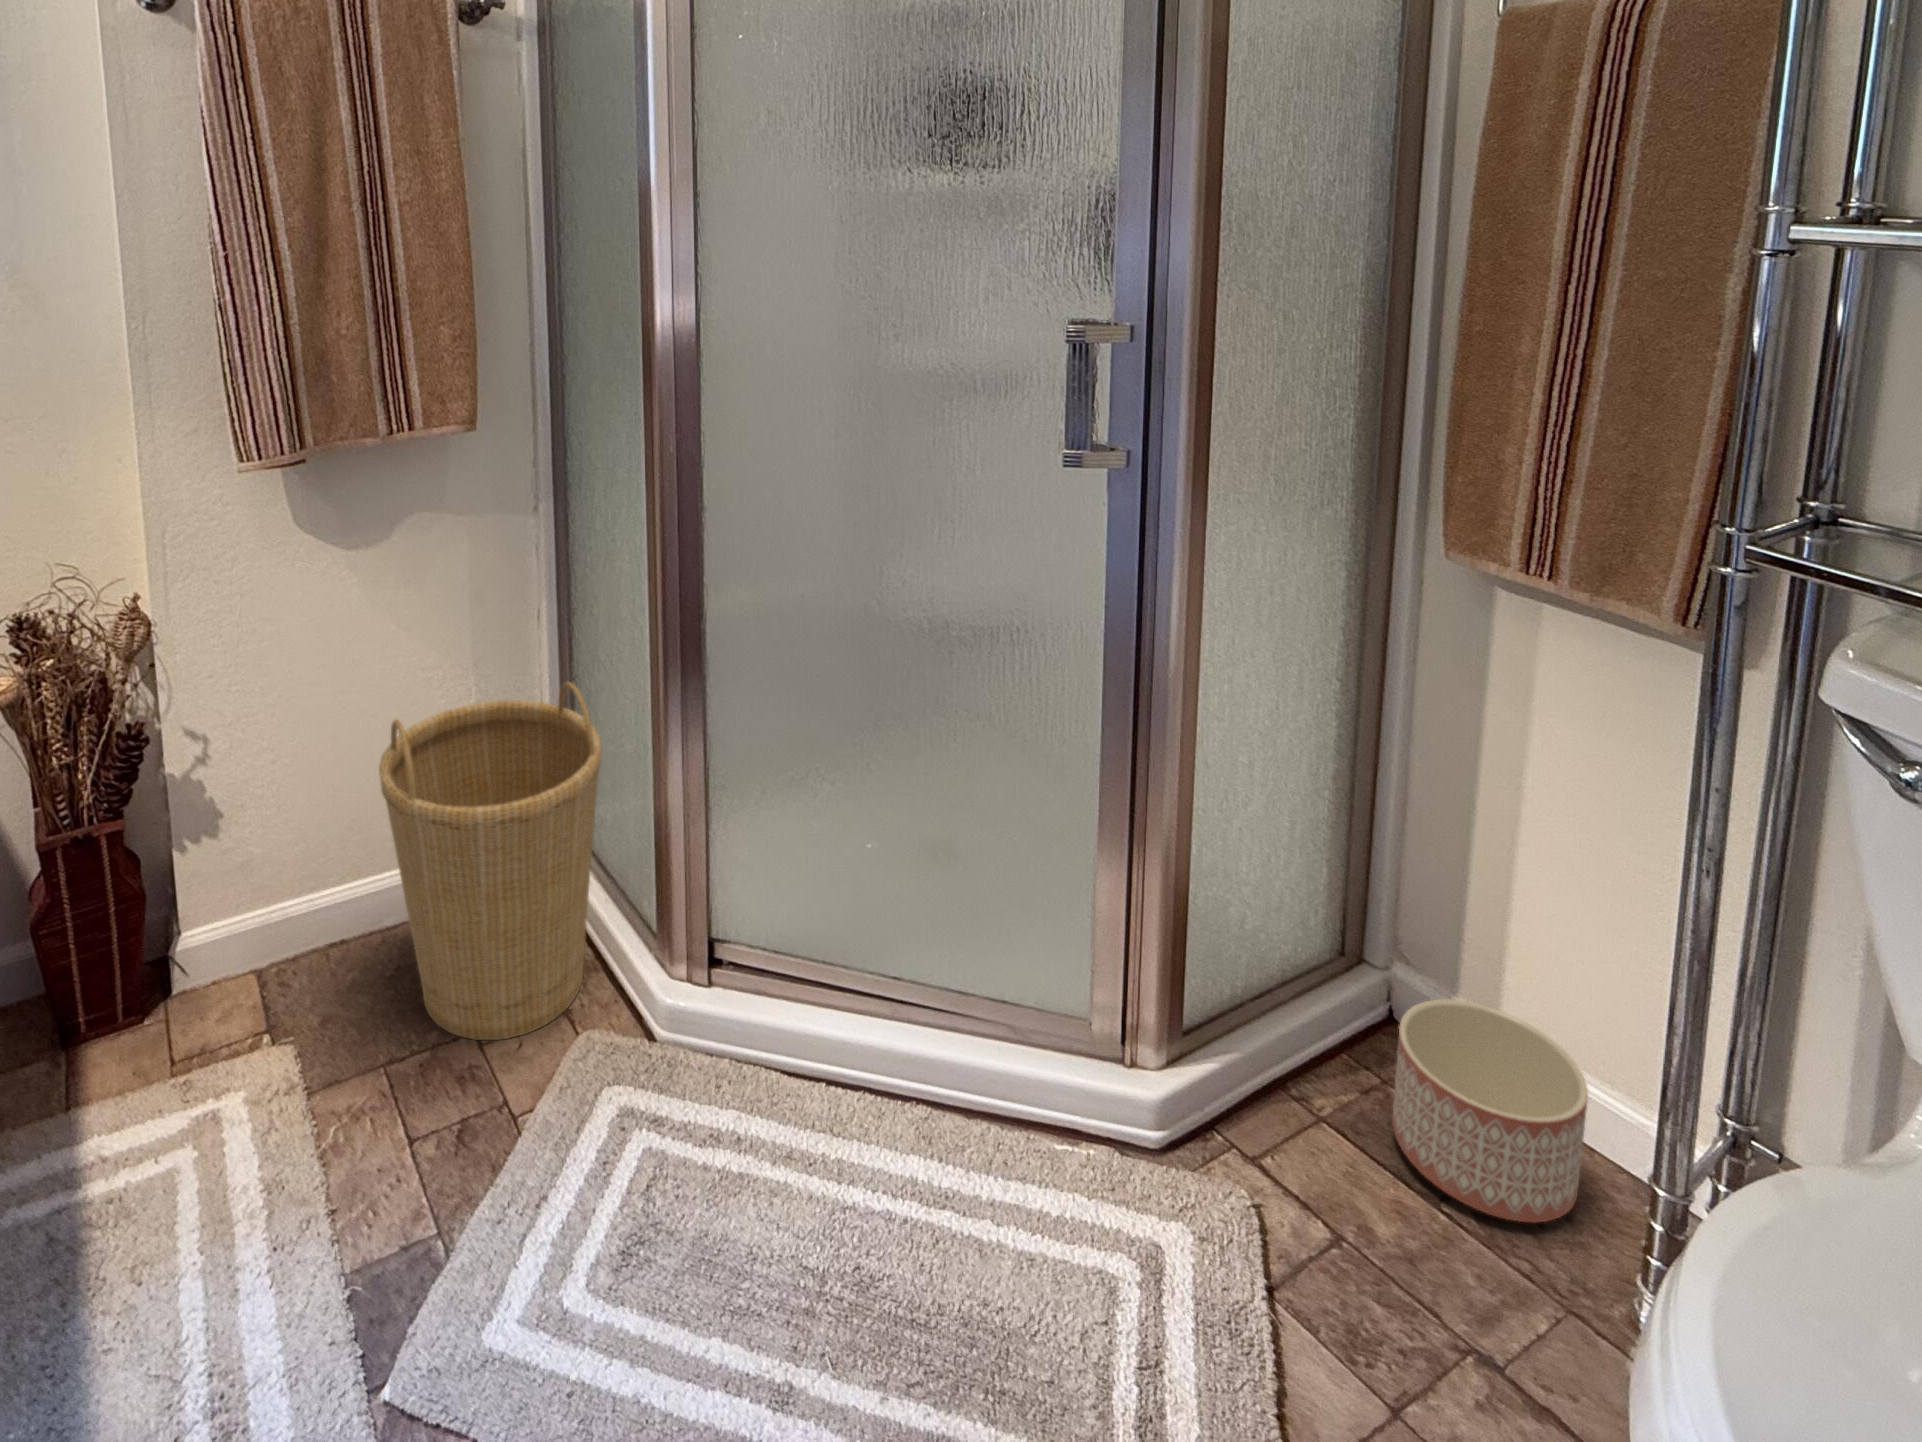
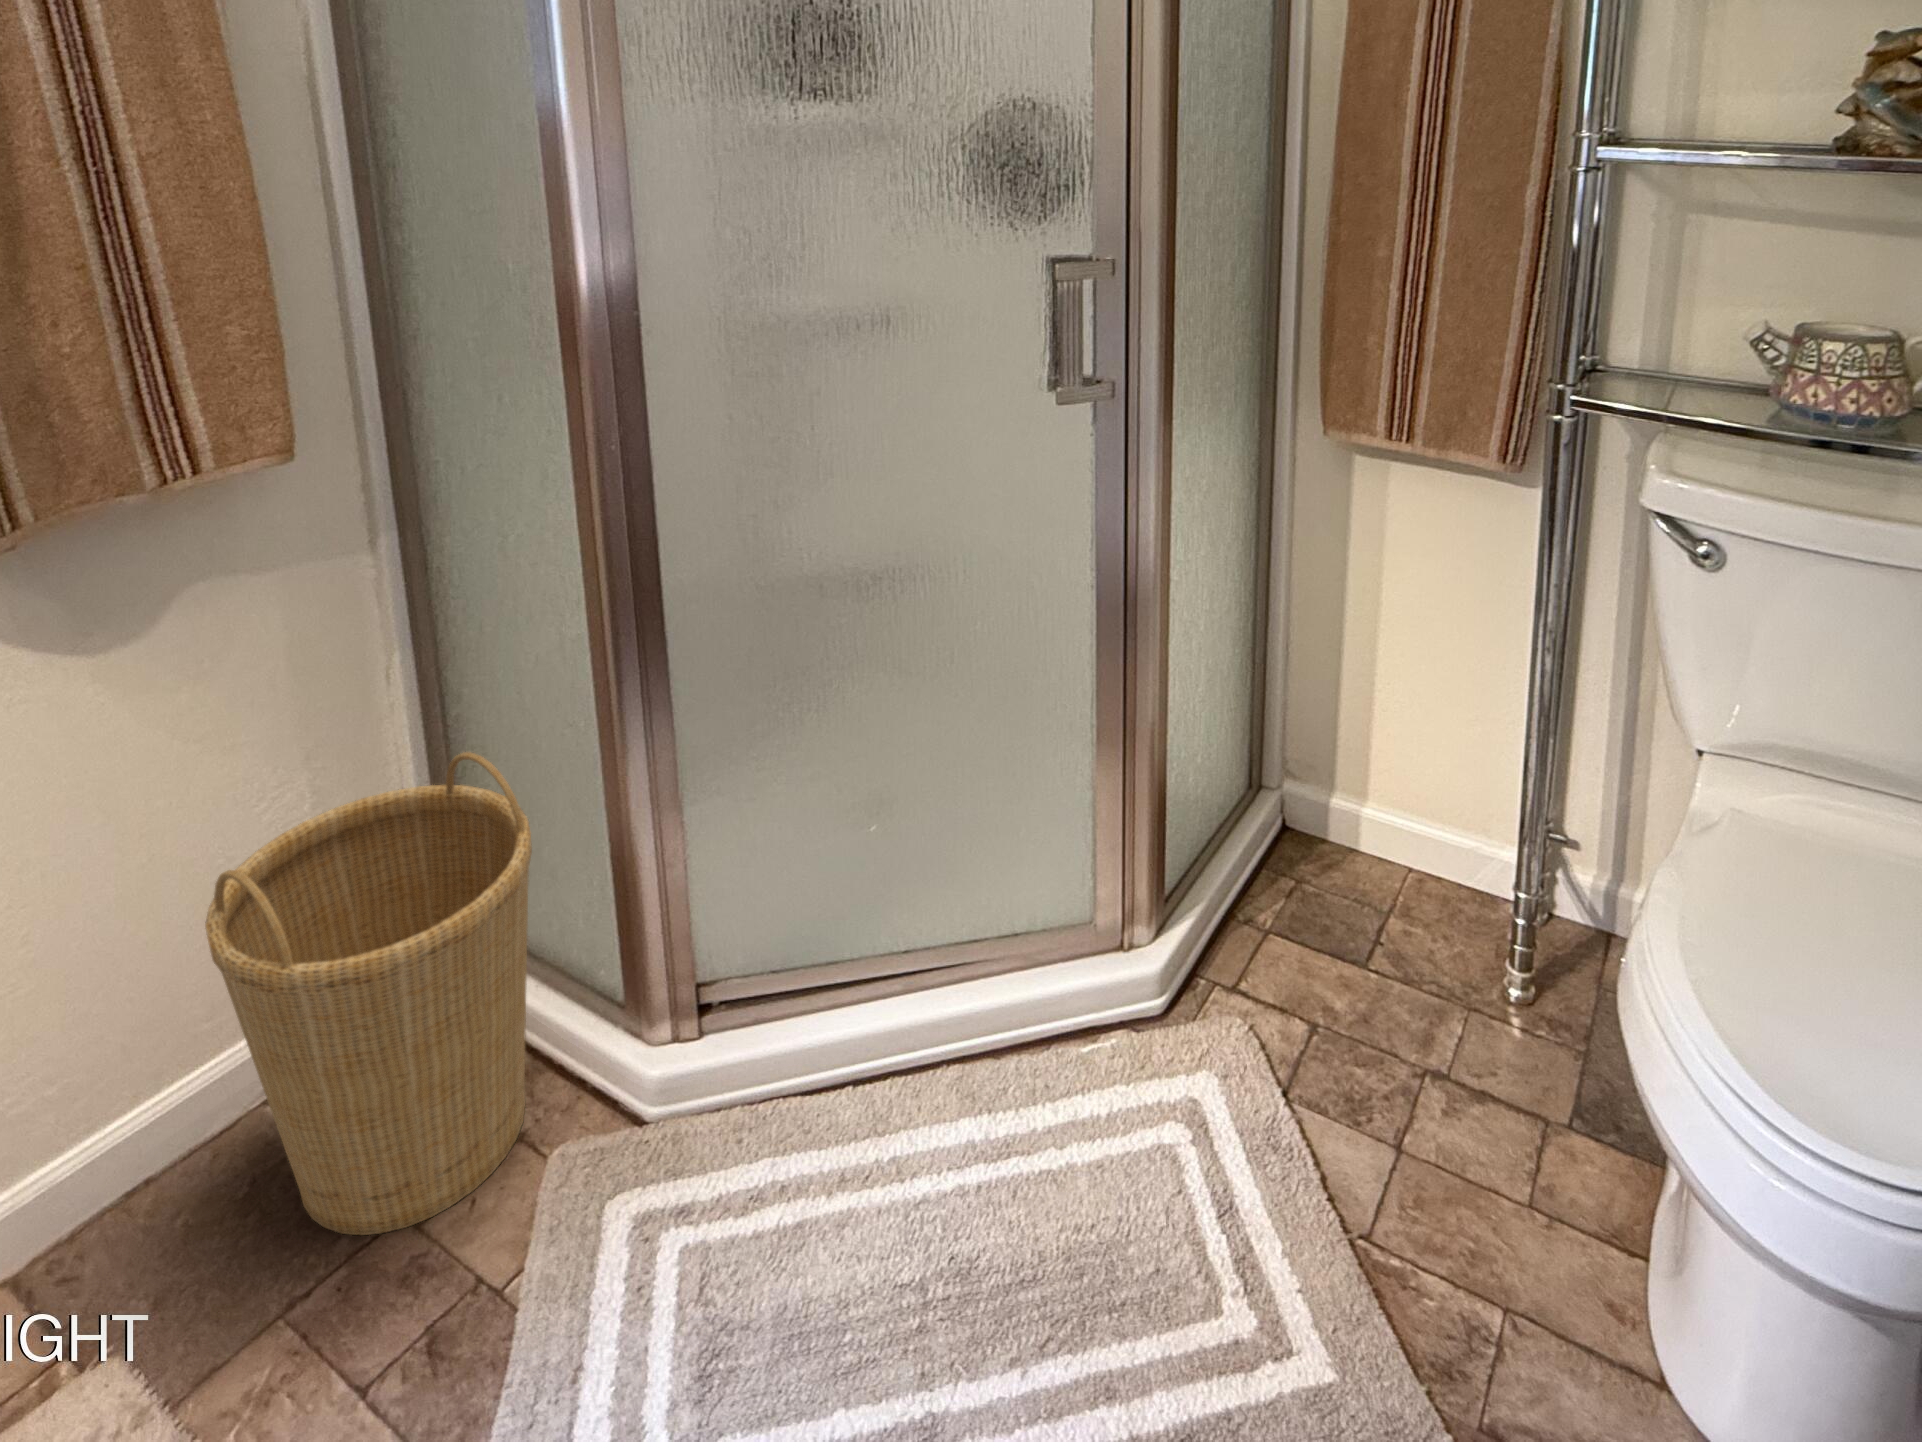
planter: present [1392,999,1588,1223] -> none [1316,796,1454,959]

